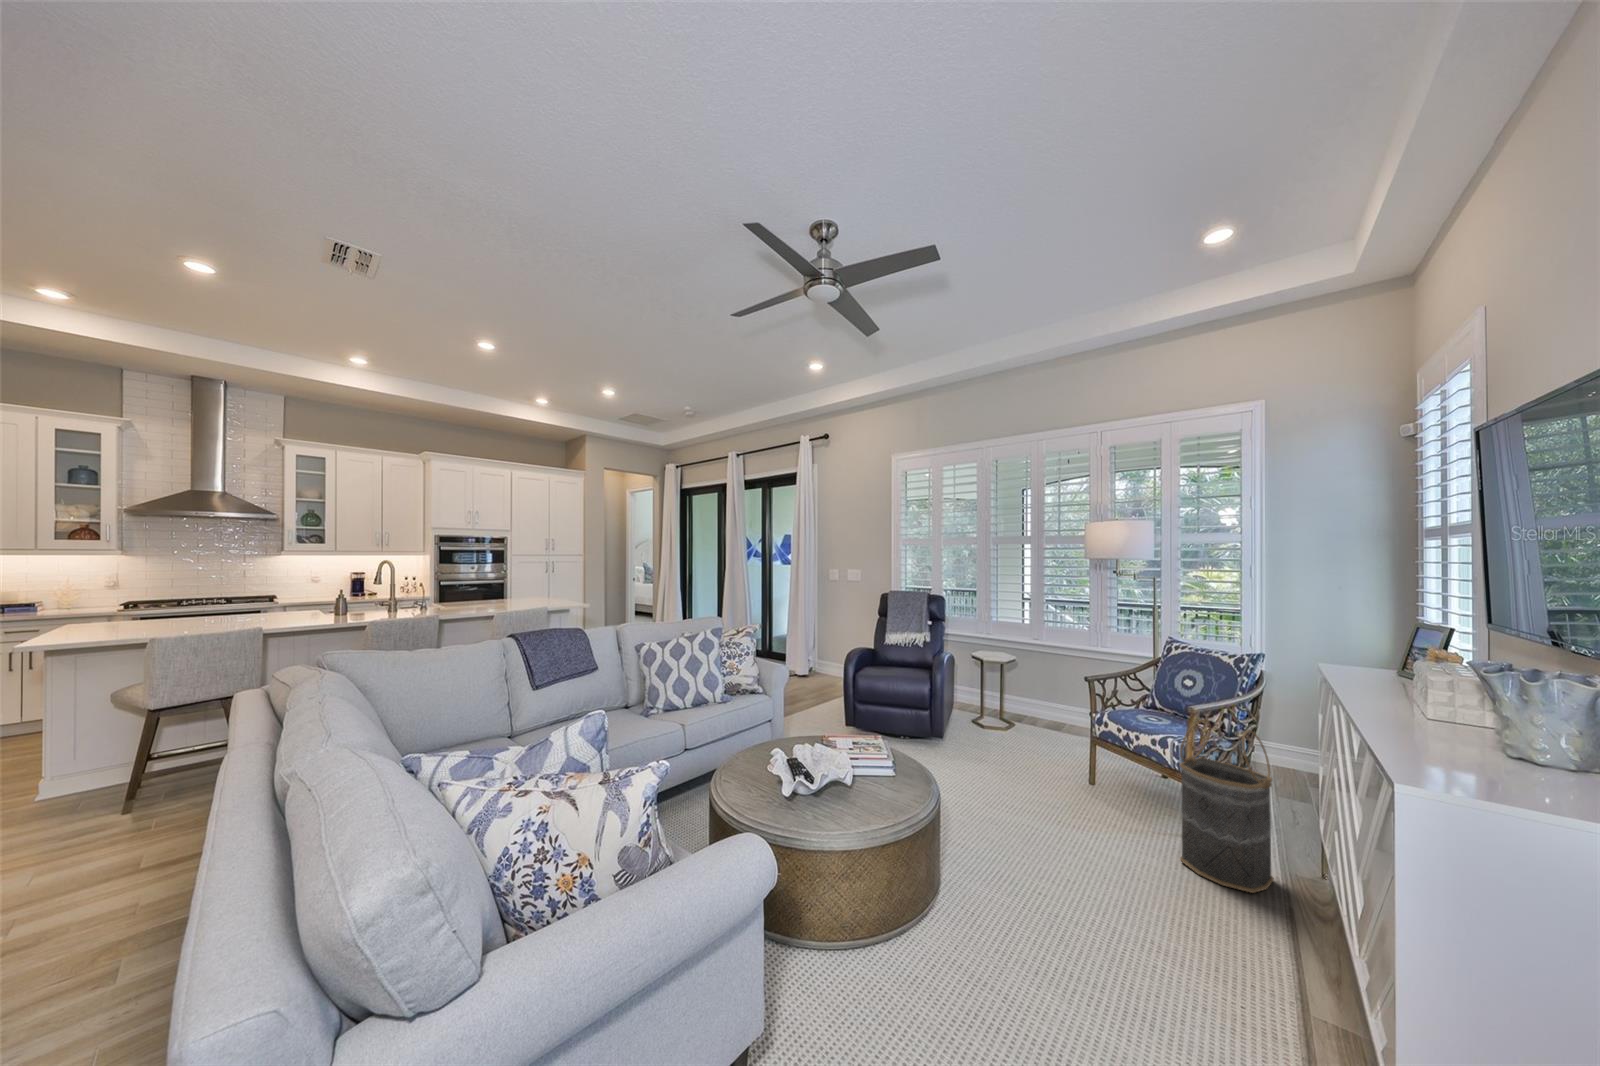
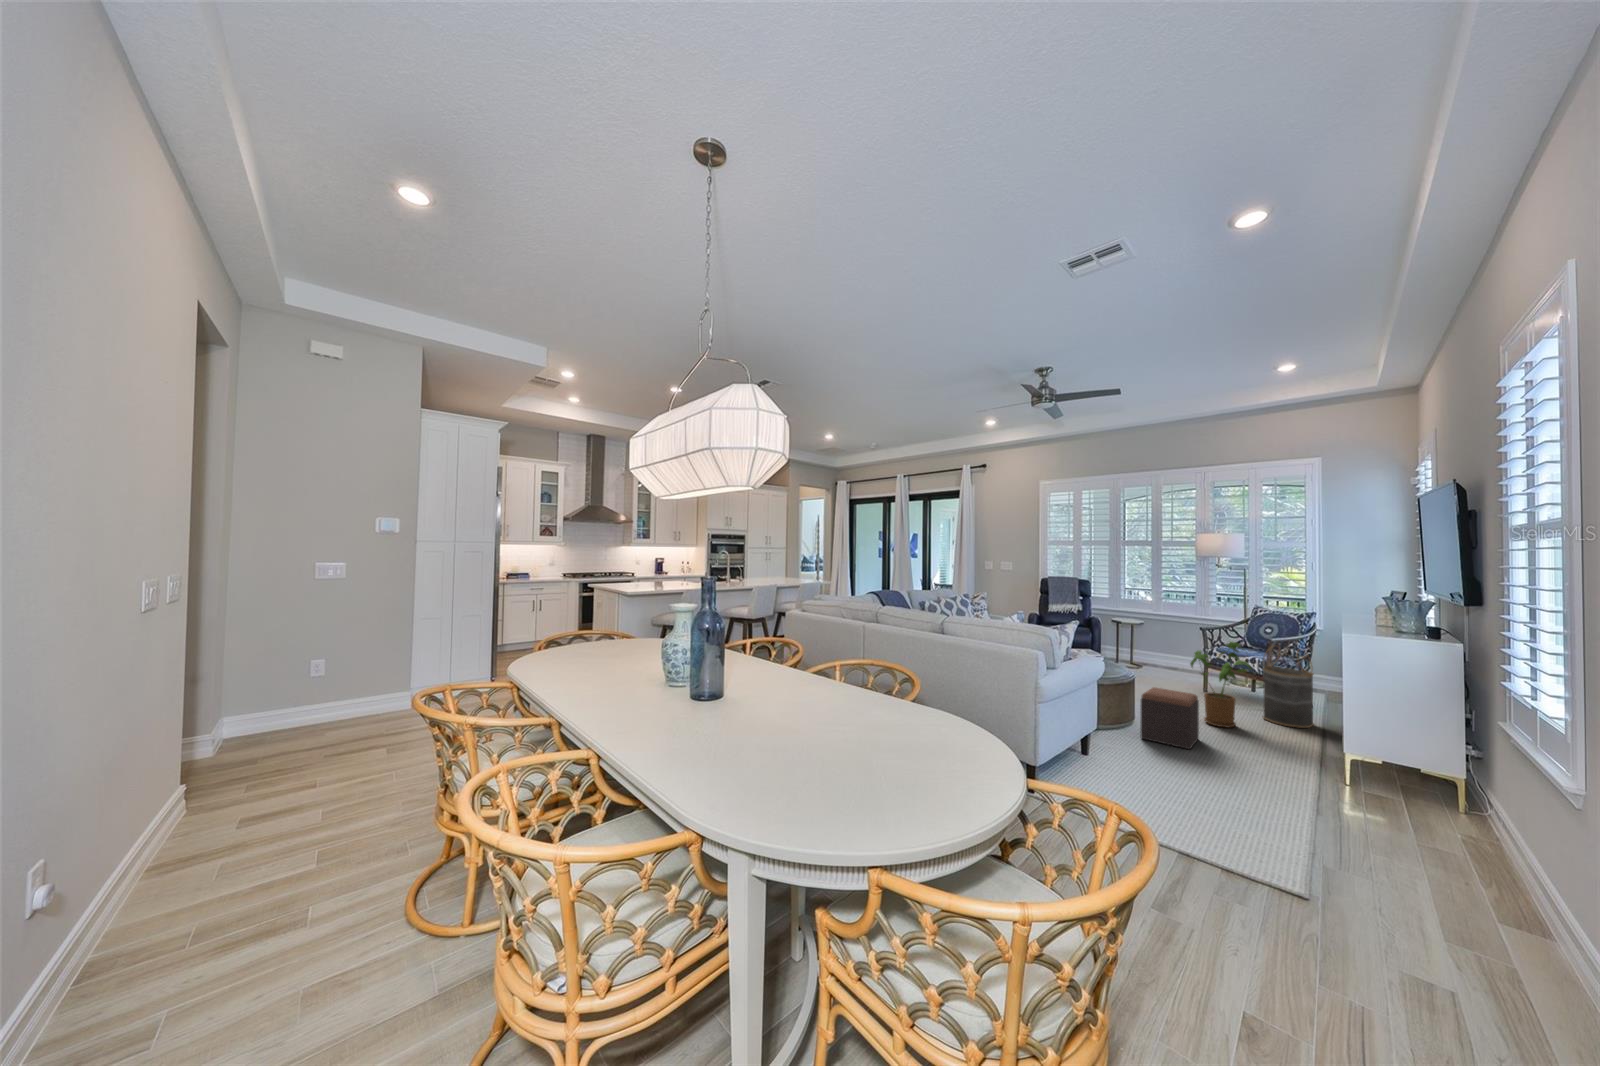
house plant: none [1050,716,1162,896] -> present [1190,642,1251,728]
footstool: none [923,821,1048,1003] -> present [1140,687,1199,749]

